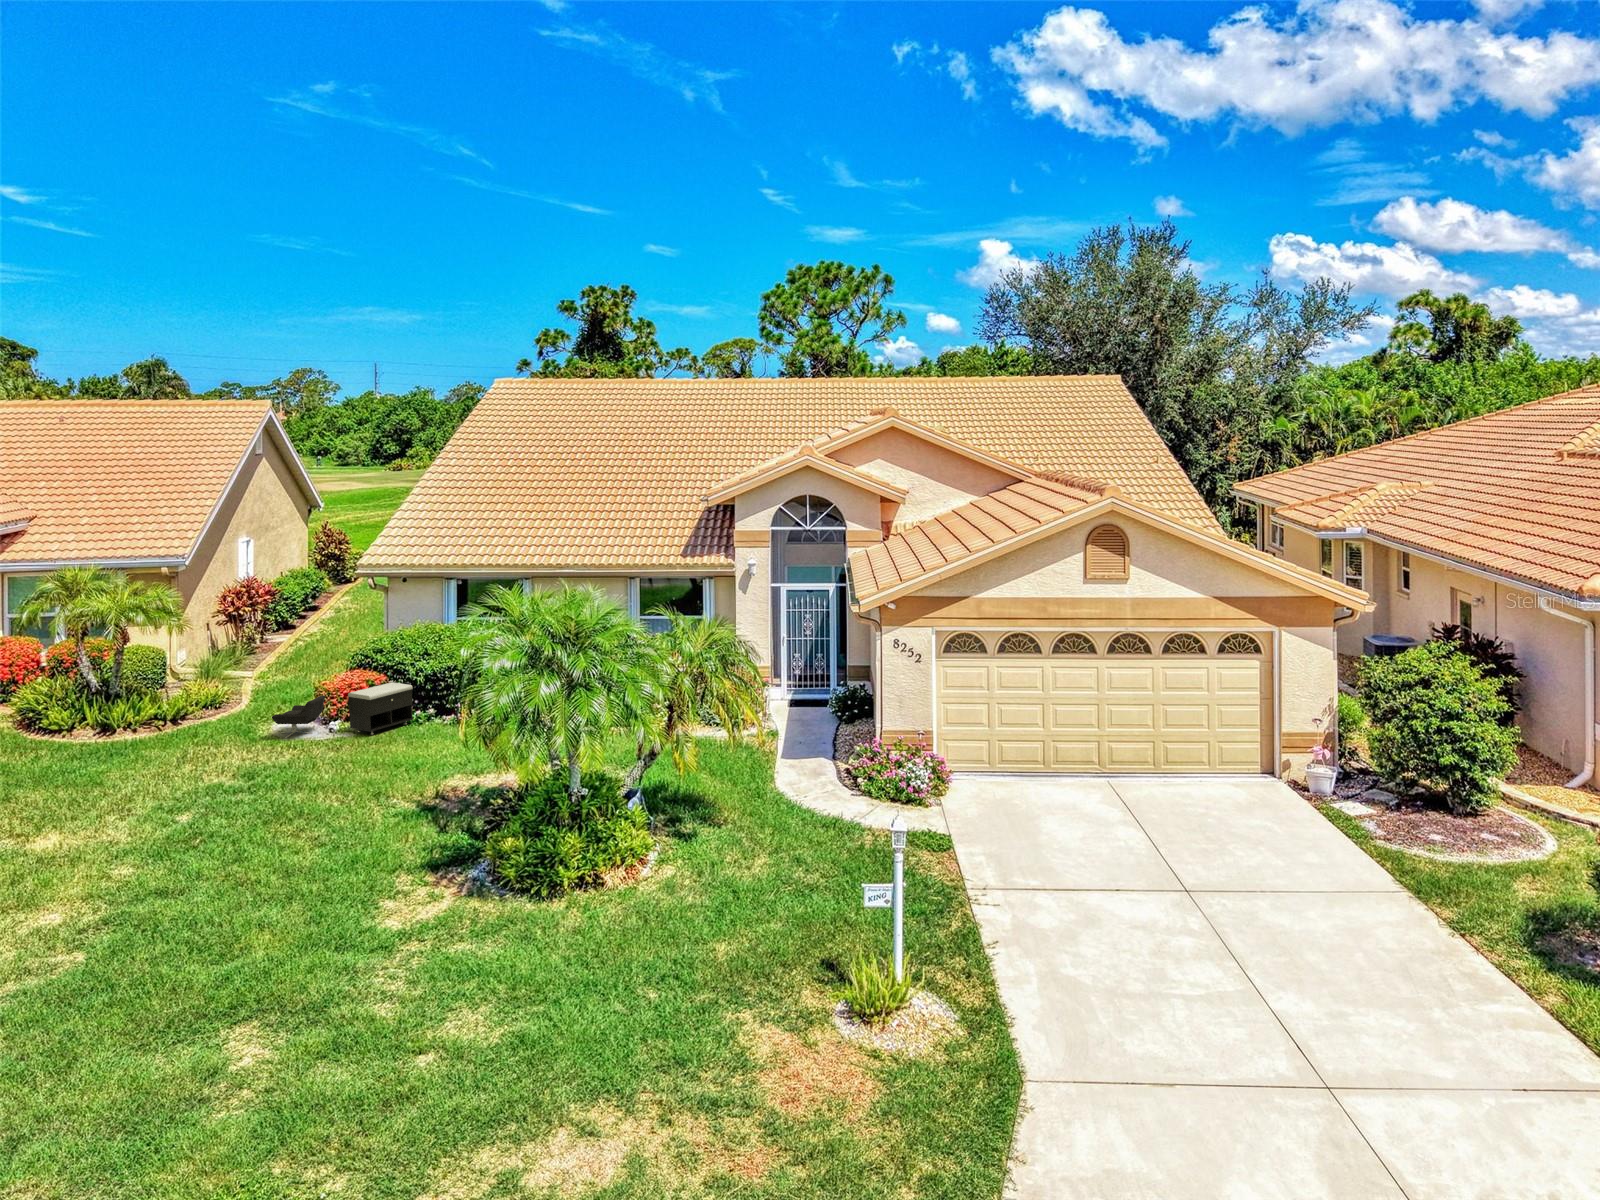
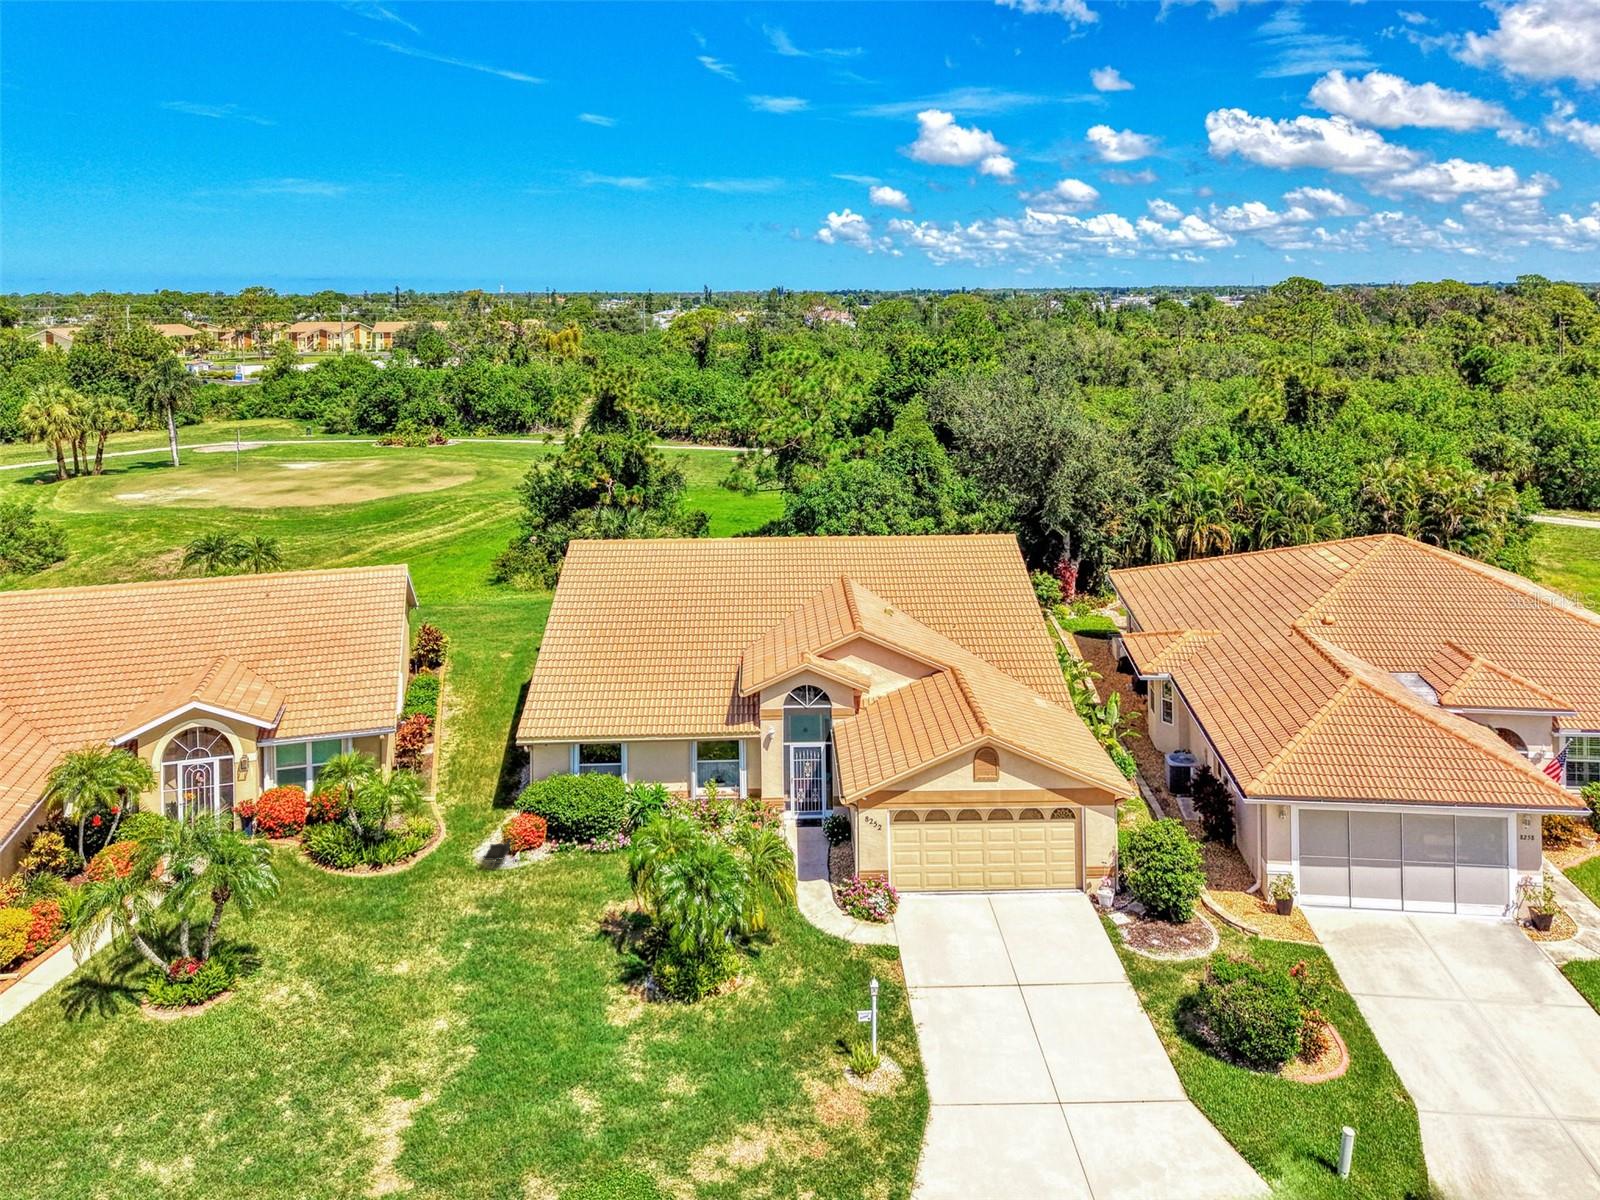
storage bench: present [348,682,413,734] -> none [527,824,564,863]

